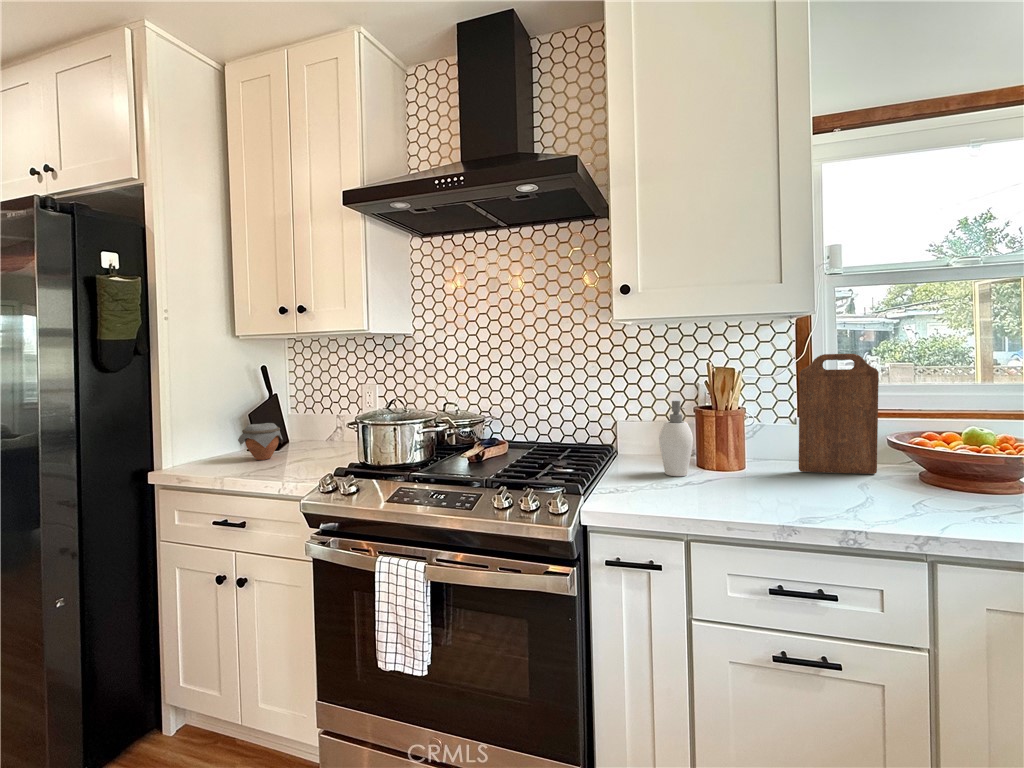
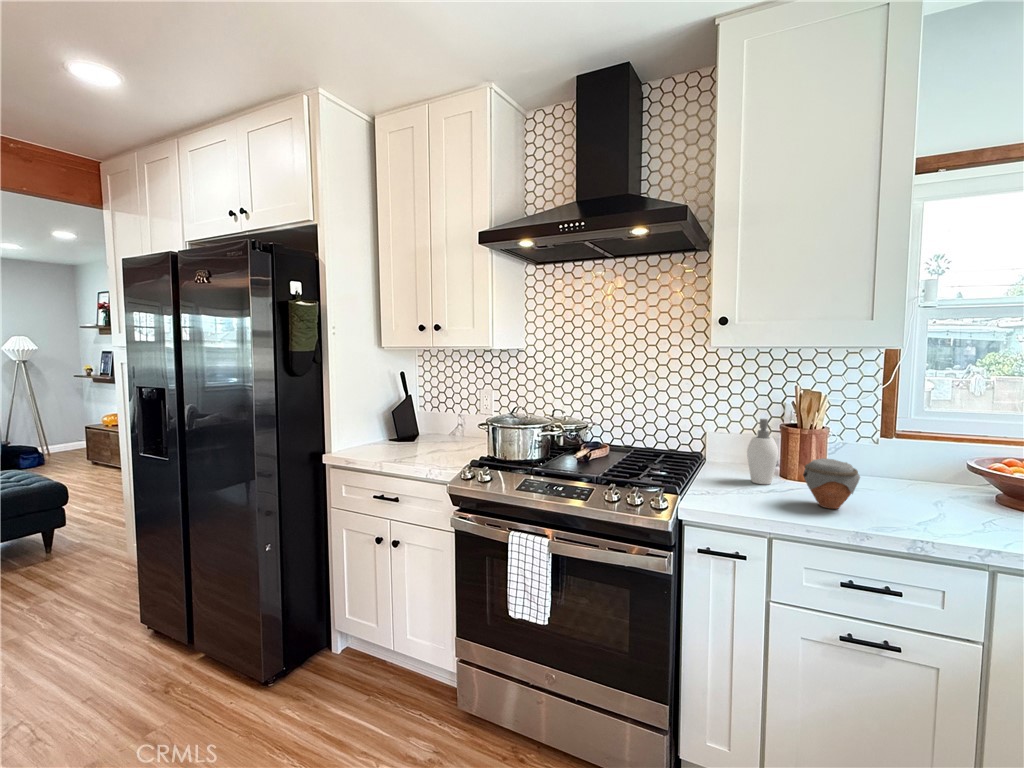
cutting board: present [799,354,879,474] -> none [878,383,961,493]
jar: present [238,423,283,460] -> present [803,458,860,509]

